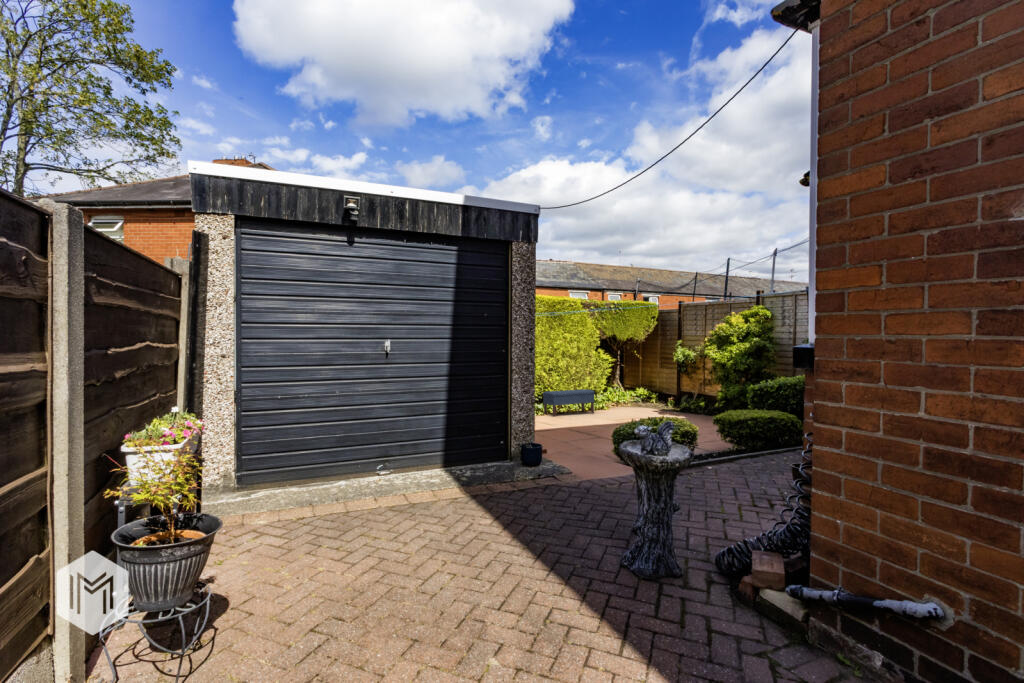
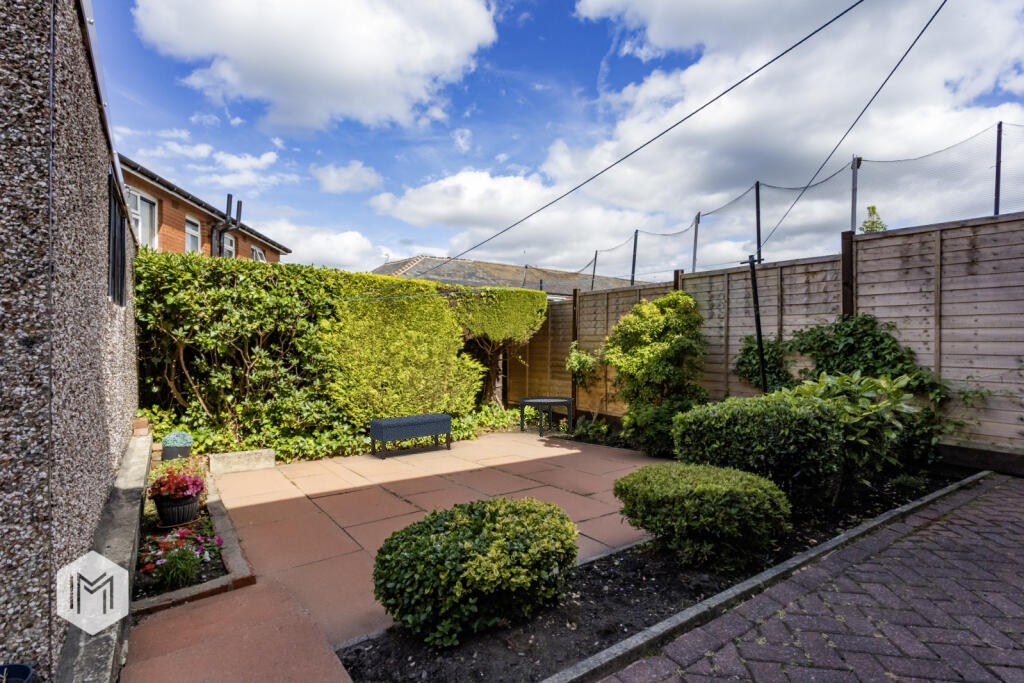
round table: none [636,381,679,409] -> present [517,396,574,437]

